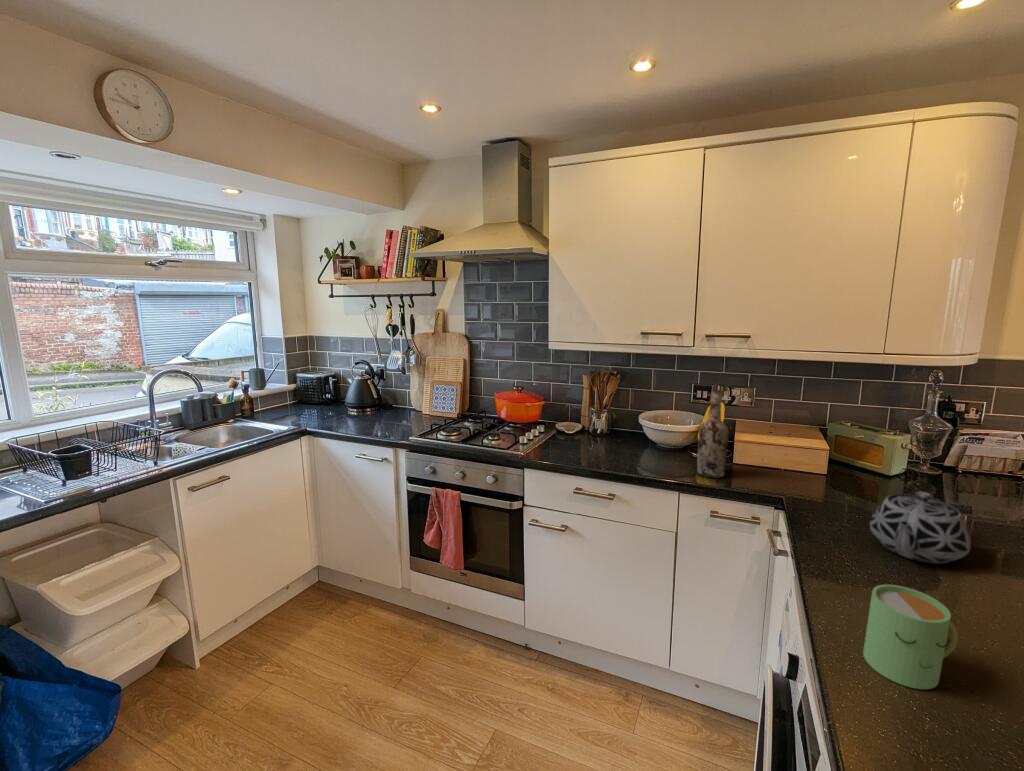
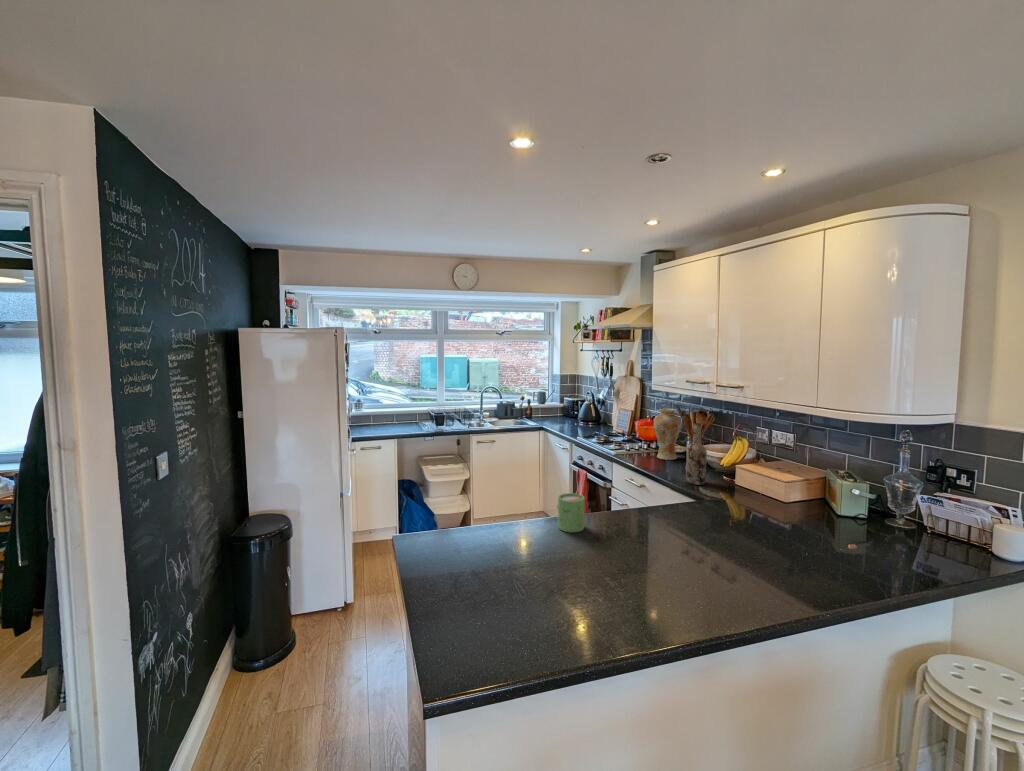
vase: none [571,374,609,447] -> present [654,408,681,460]
teapot: present [870,491,971,564] -> none [659,487,742,532]

